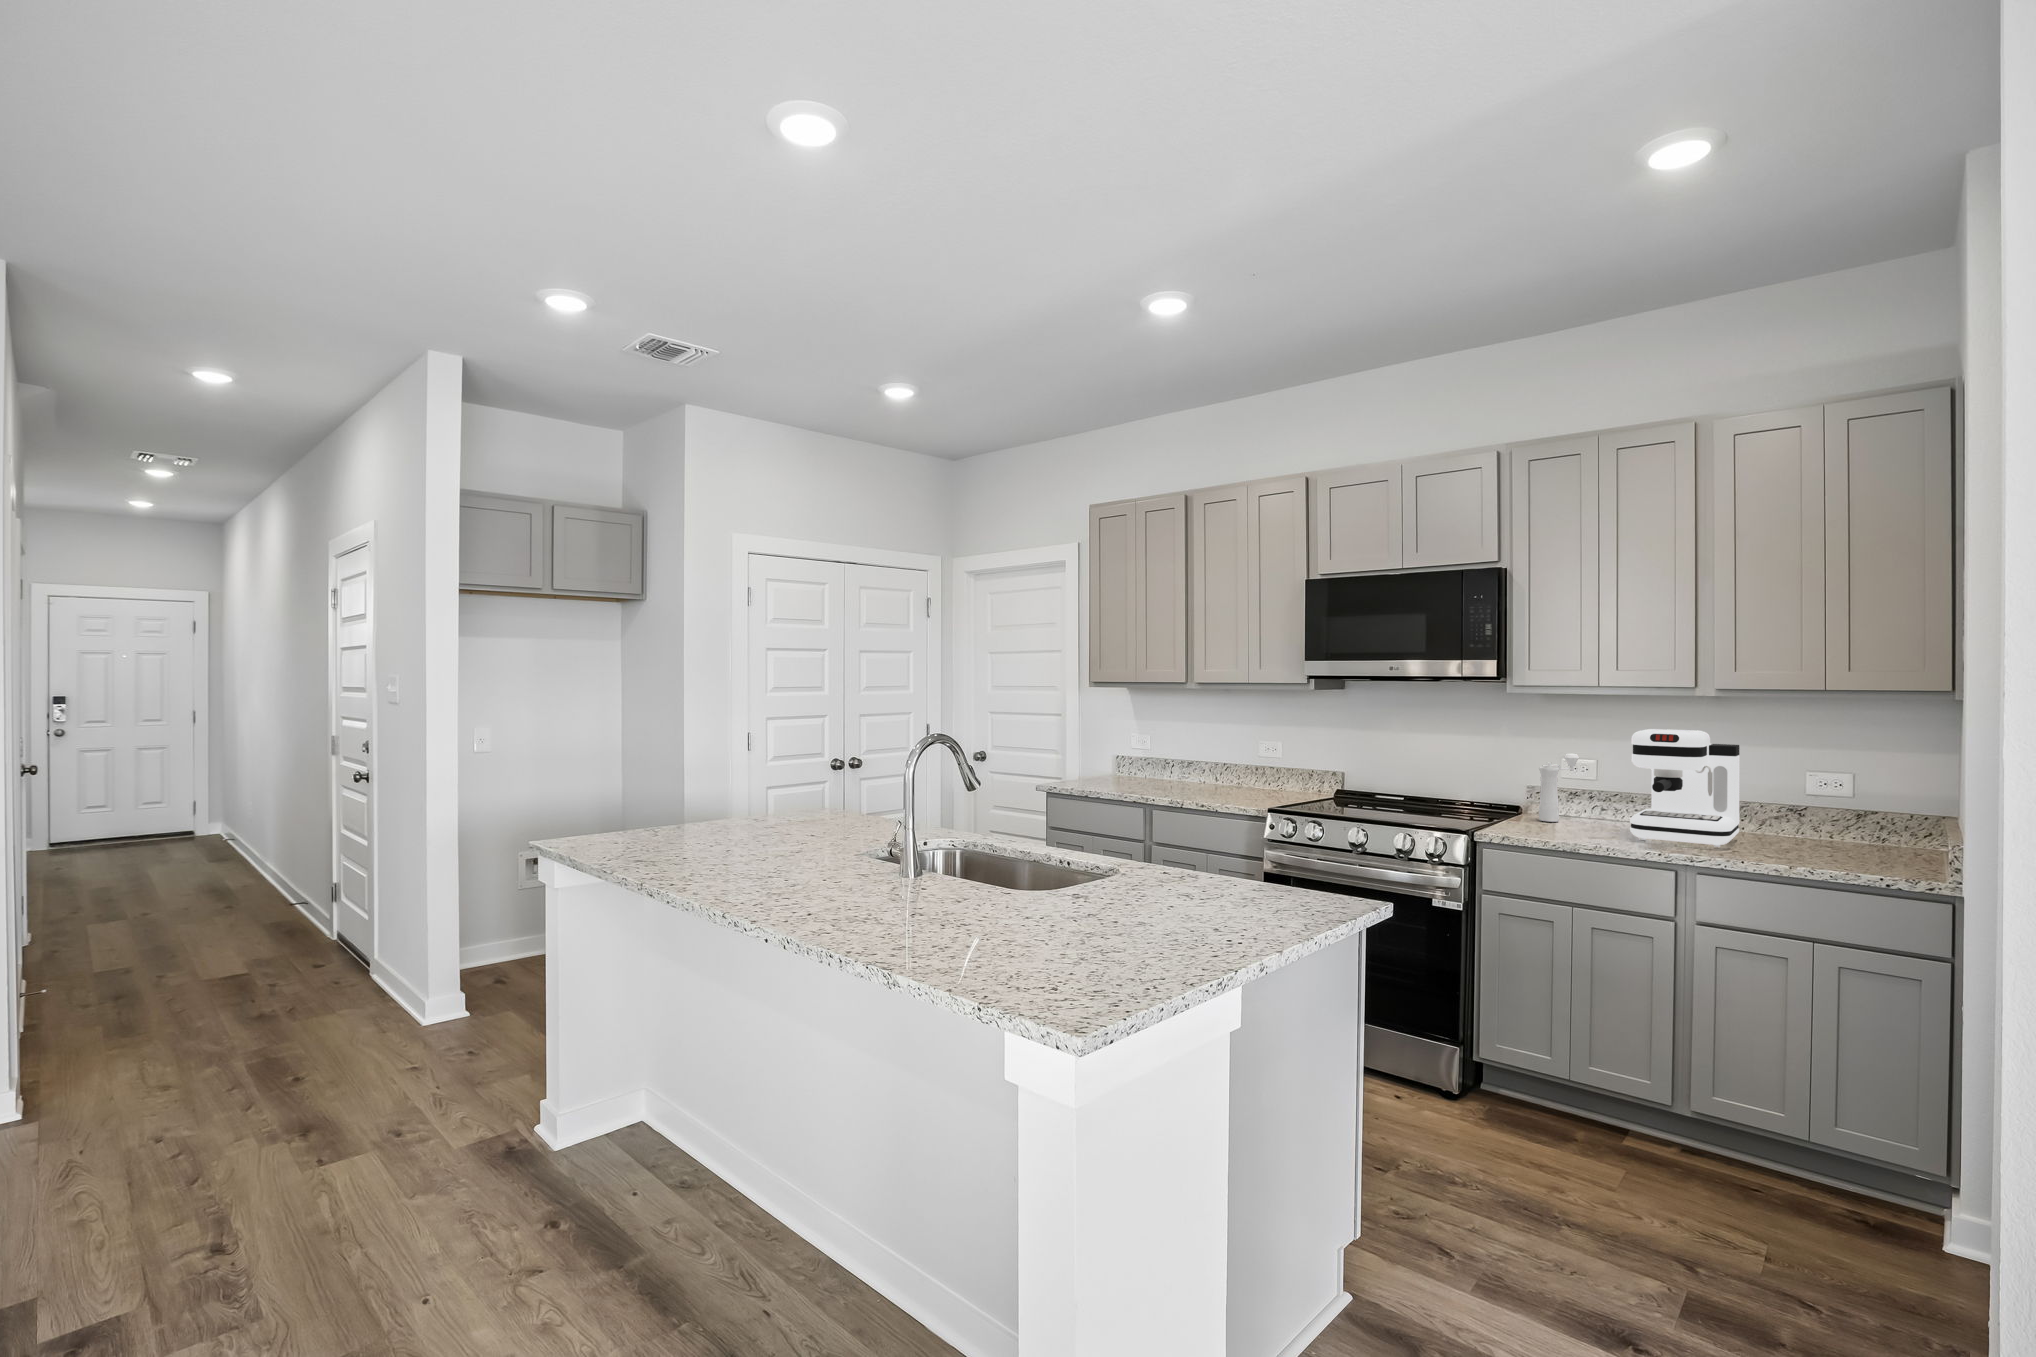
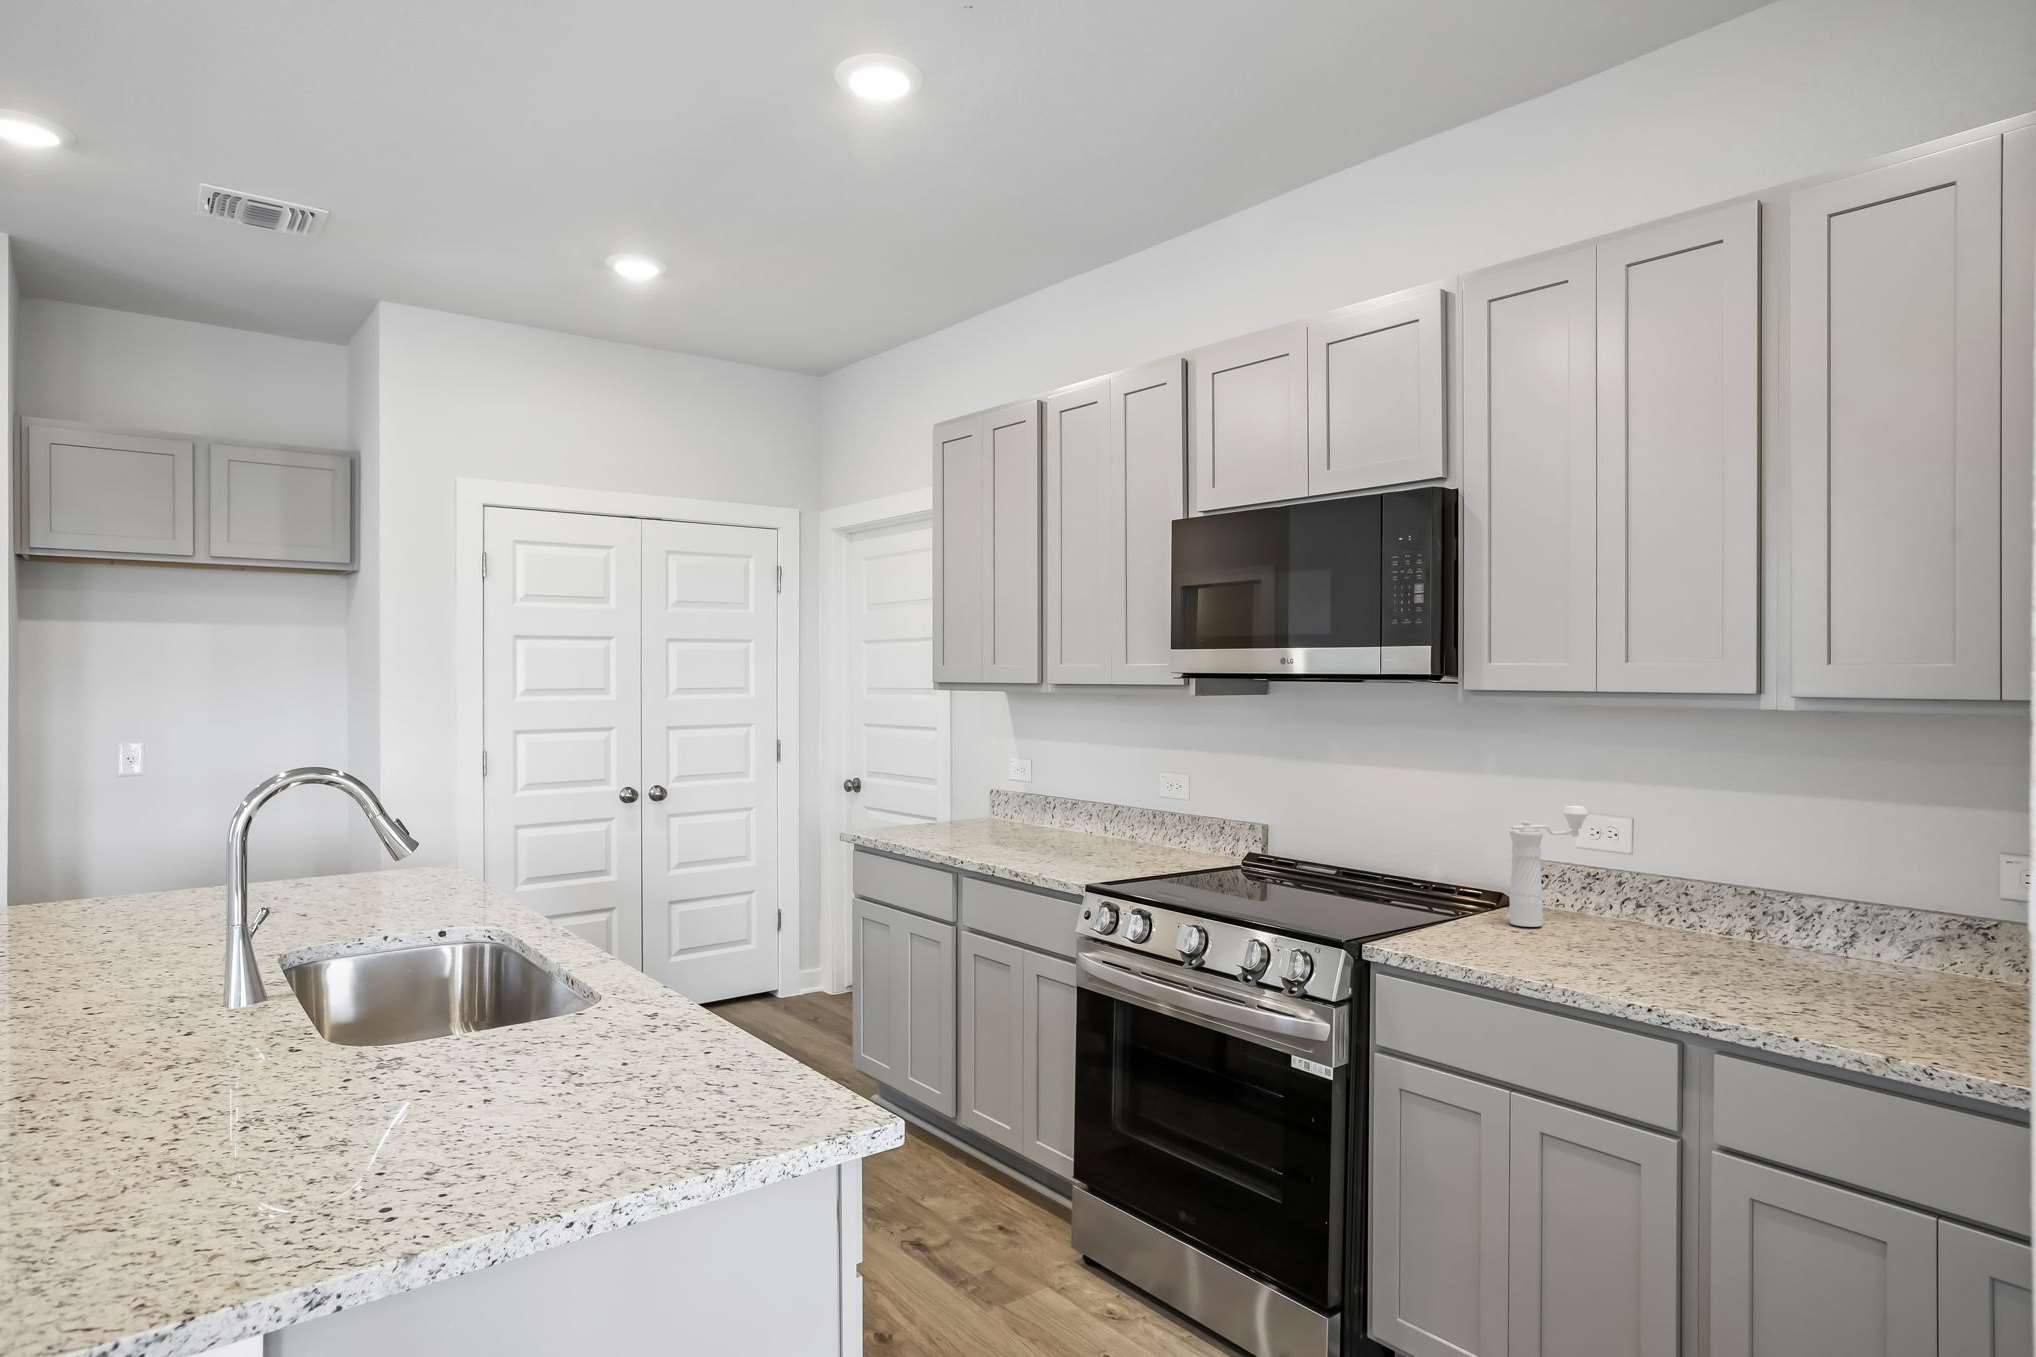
coffee maker: present [1630,729,1739,847] -> none [1629,766,1848,997]

